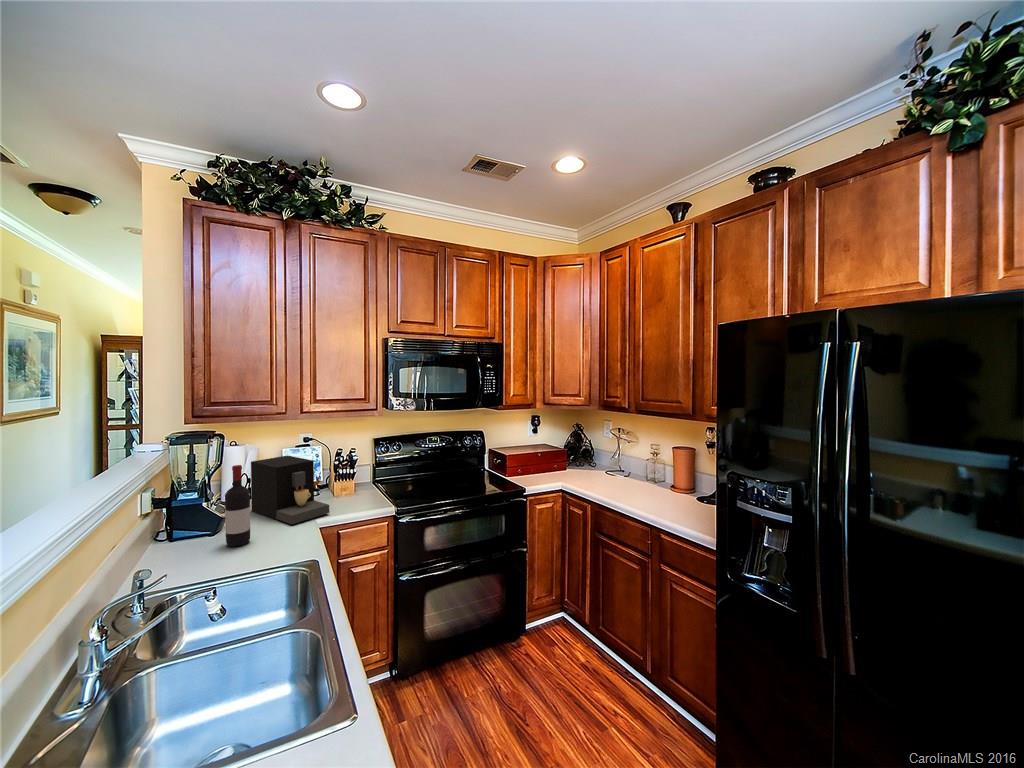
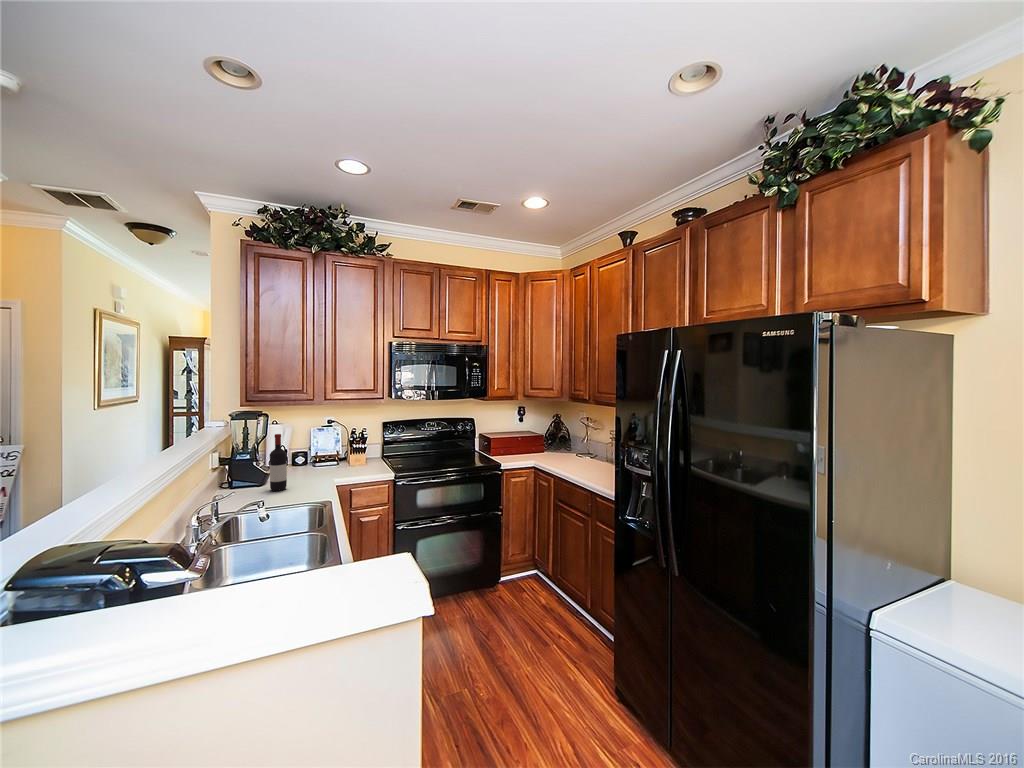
coffee maker: present [251,455,329,524] -> none [288,432,344,480]

